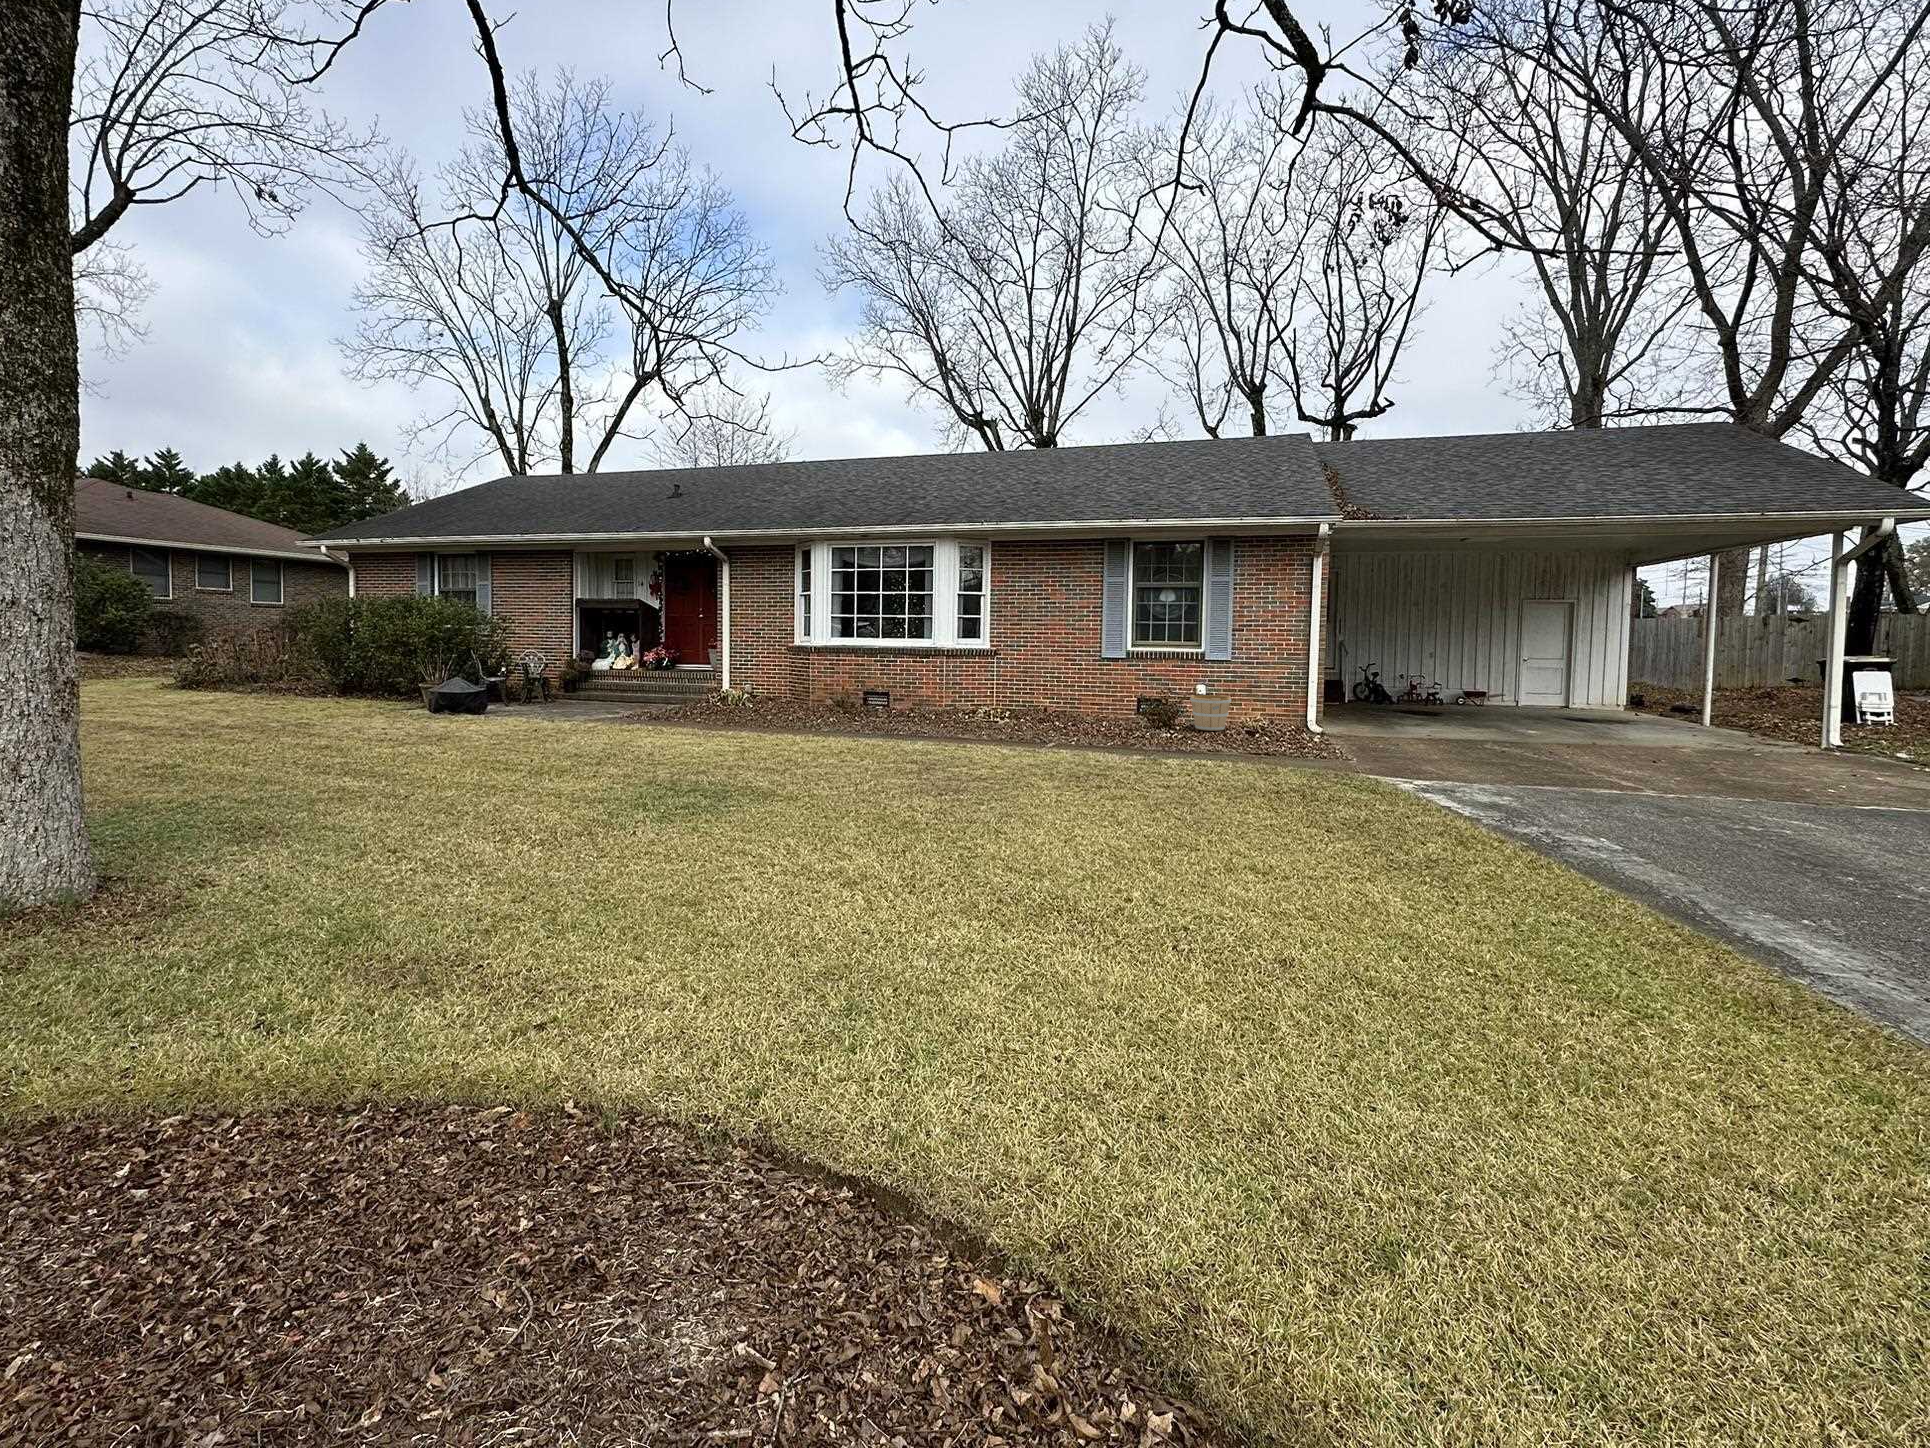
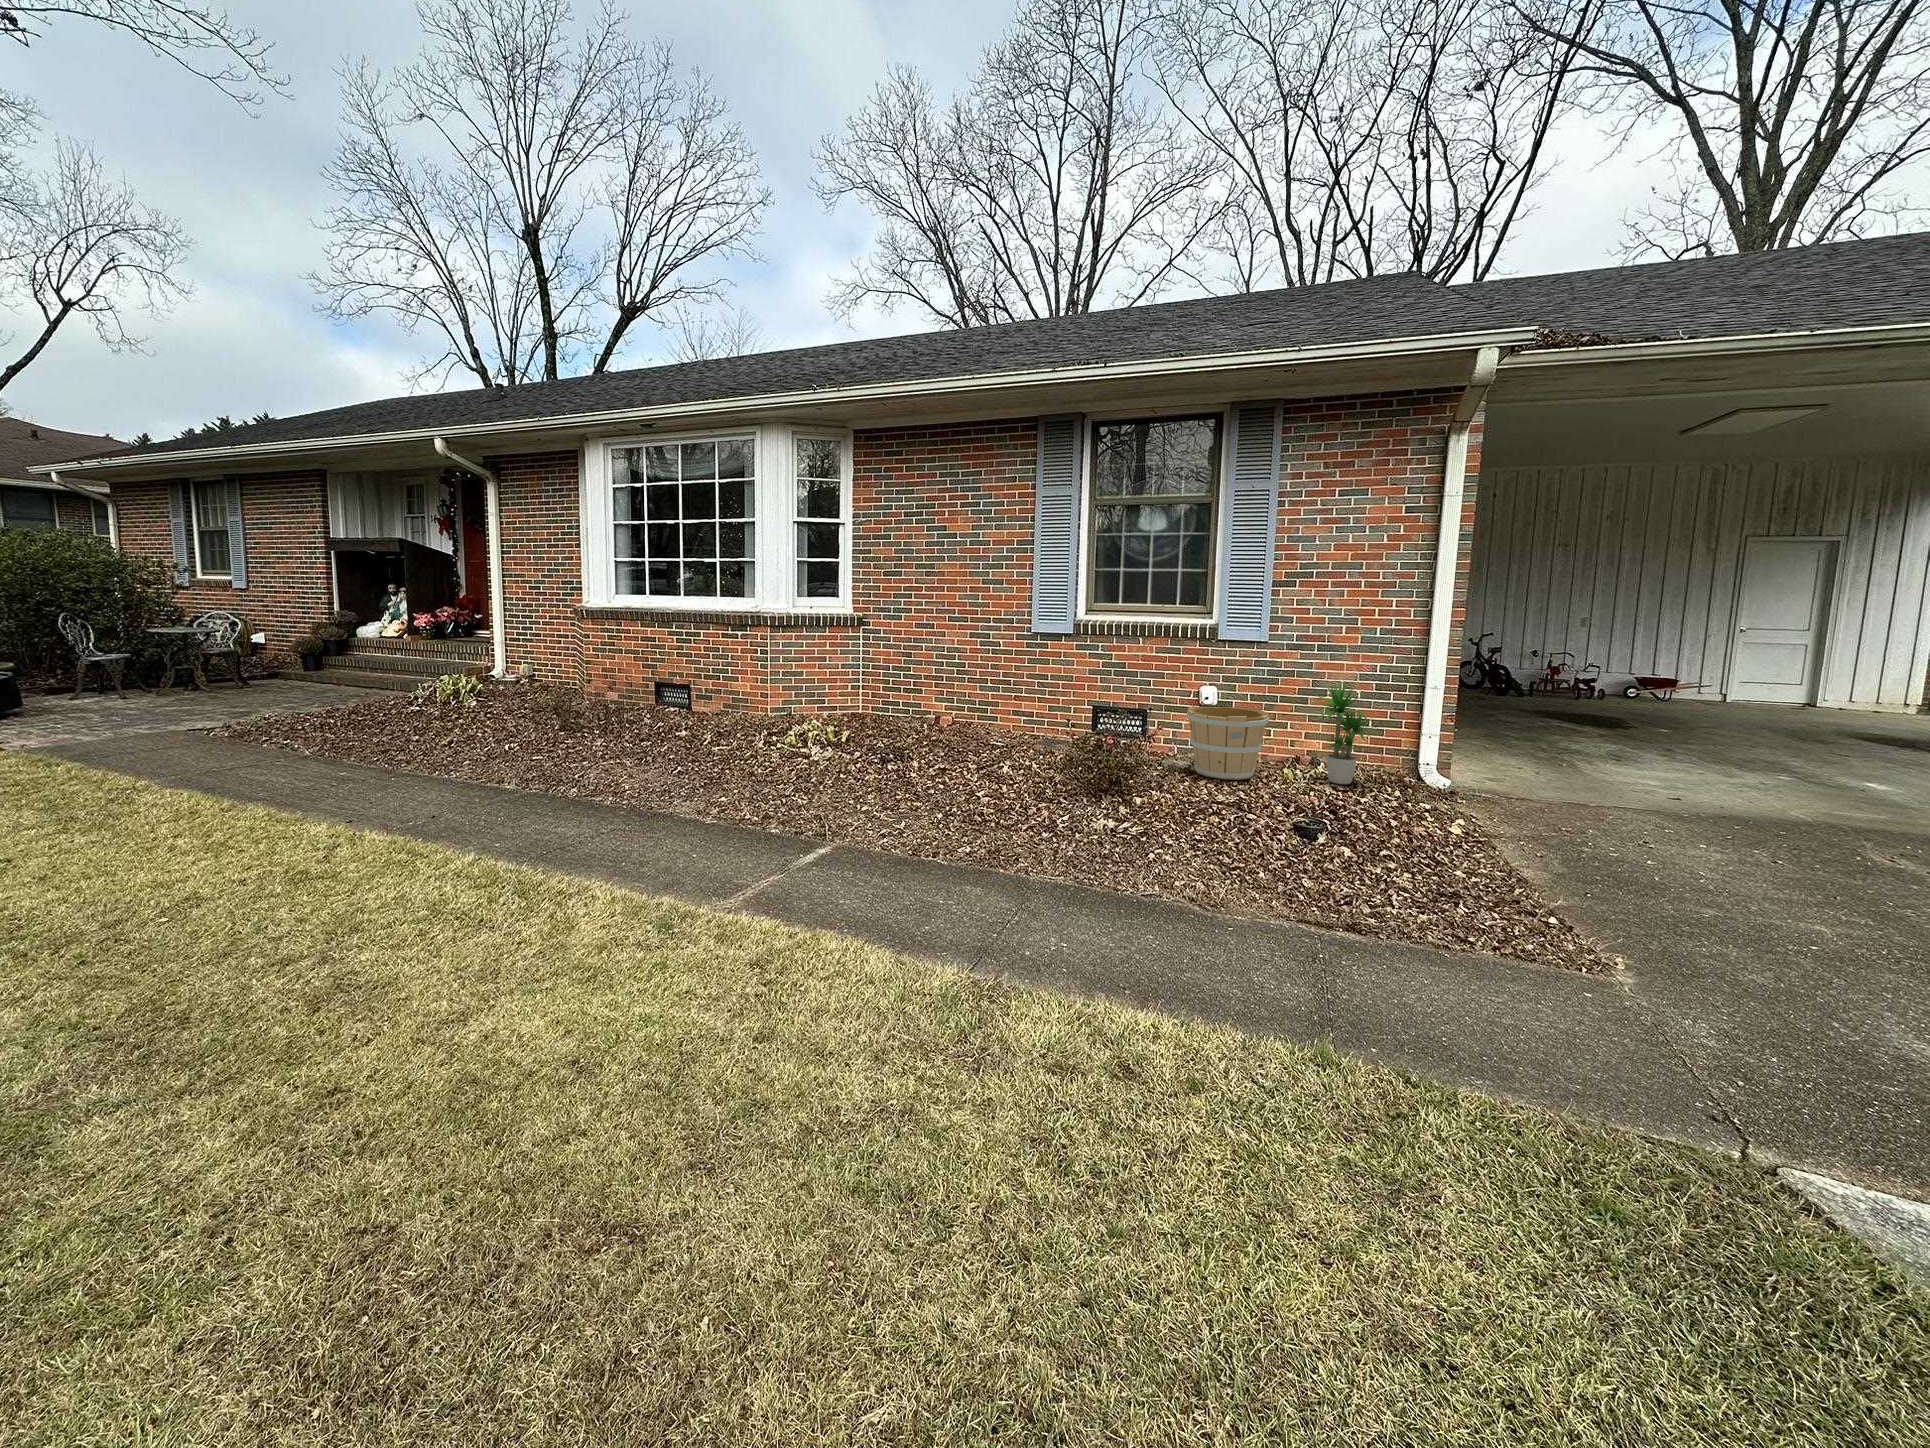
potted plant: none [1250,679,1286,731] -> present [1315,683,1376,784]

